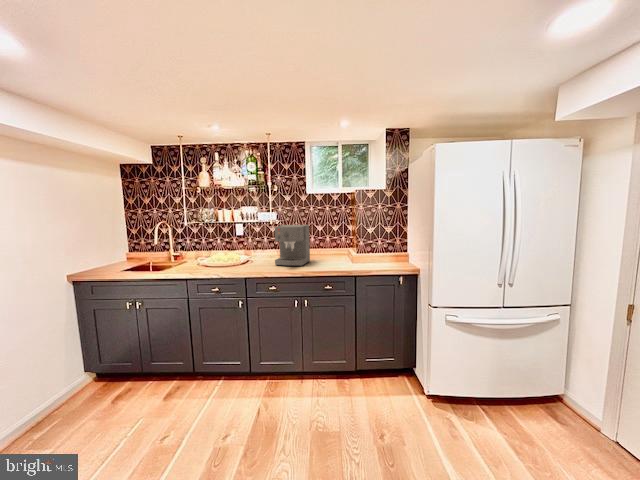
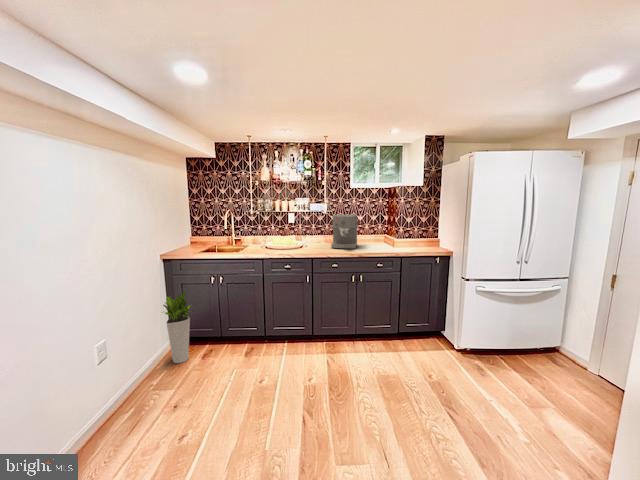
planter: none [52,318,98,409] -> present [163,291,191,363]

